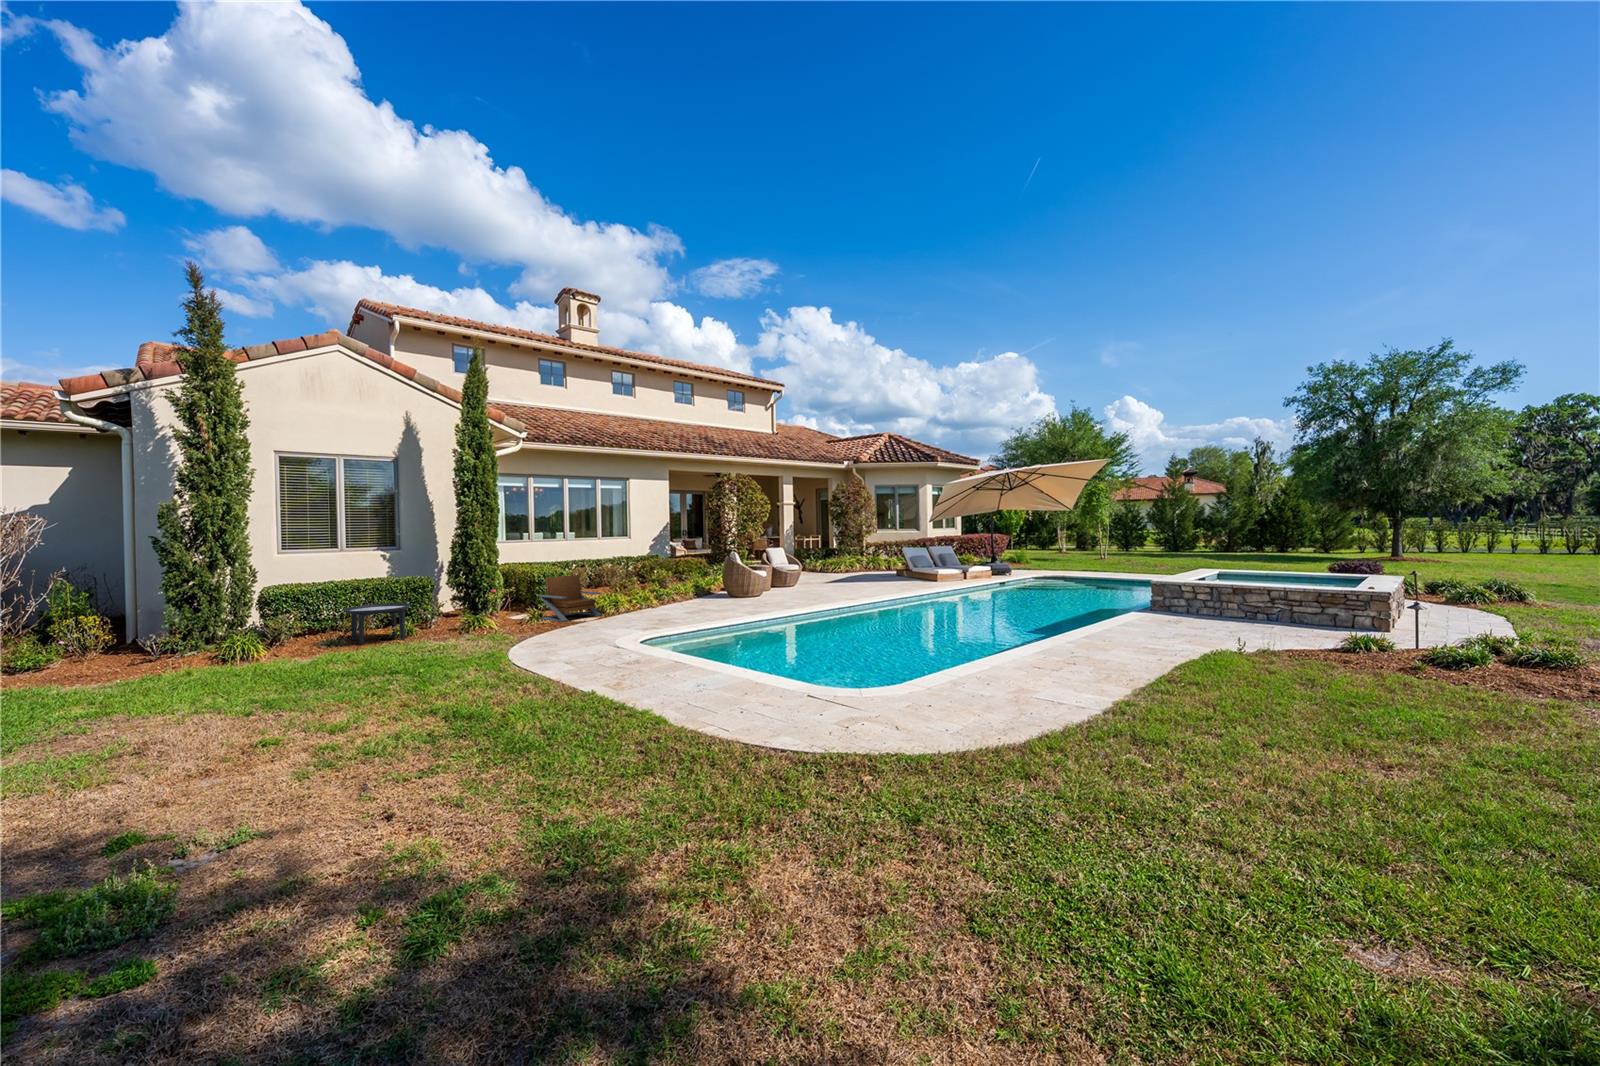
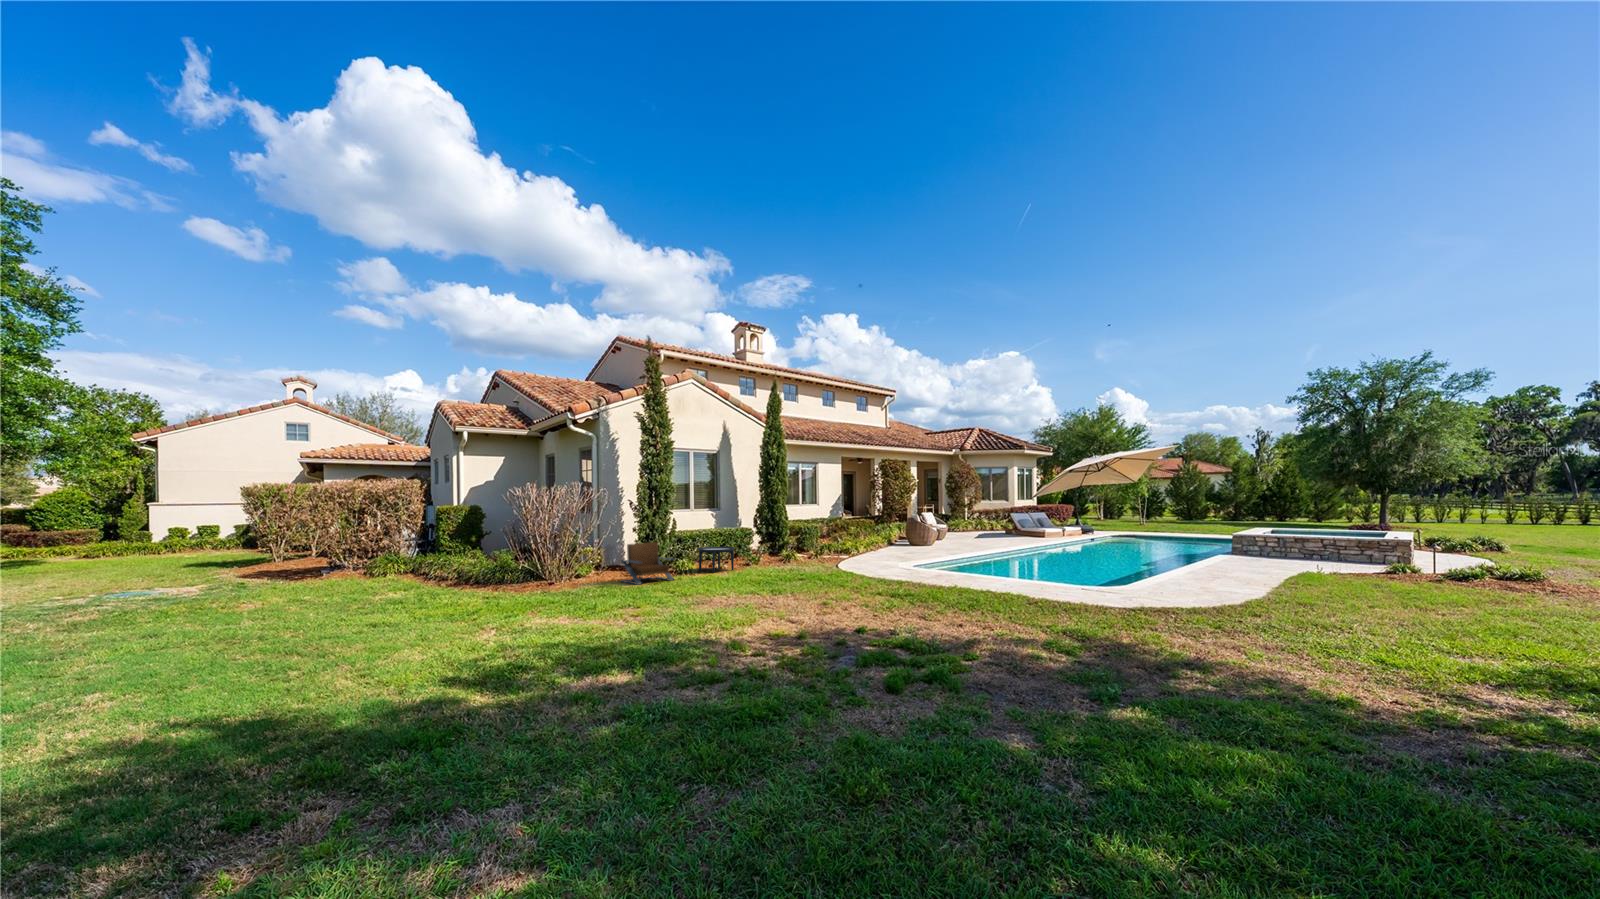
lounge chair: present [539,575,601,622] -> present [621,542,674,585]

